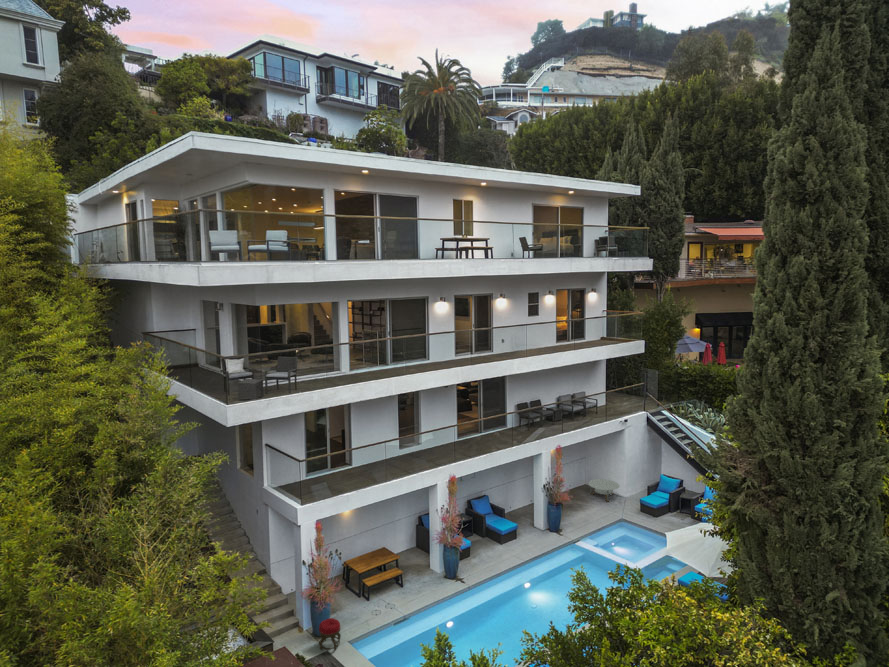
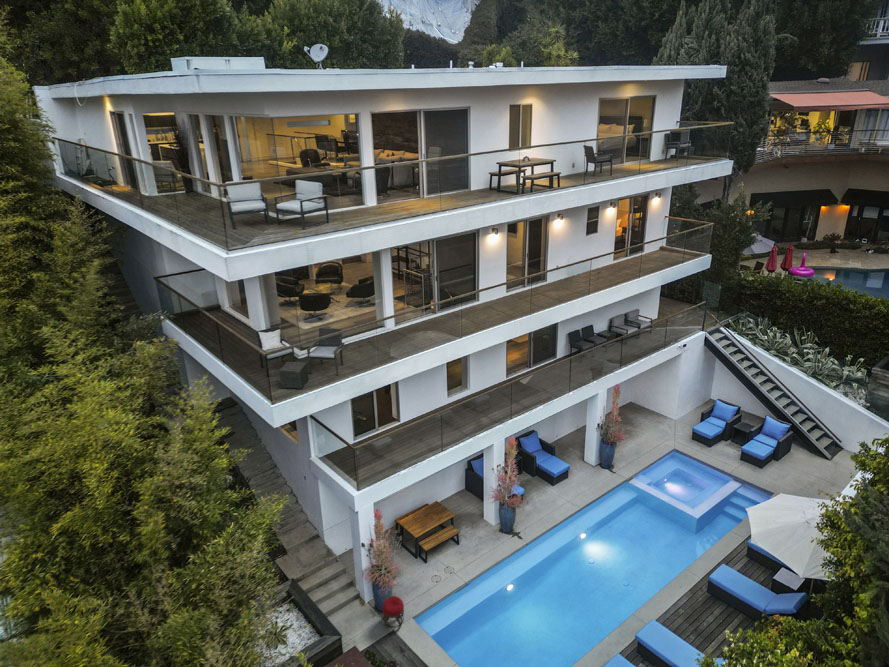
round table: present [588,479,620,502] -> none [637,400,670,426]

